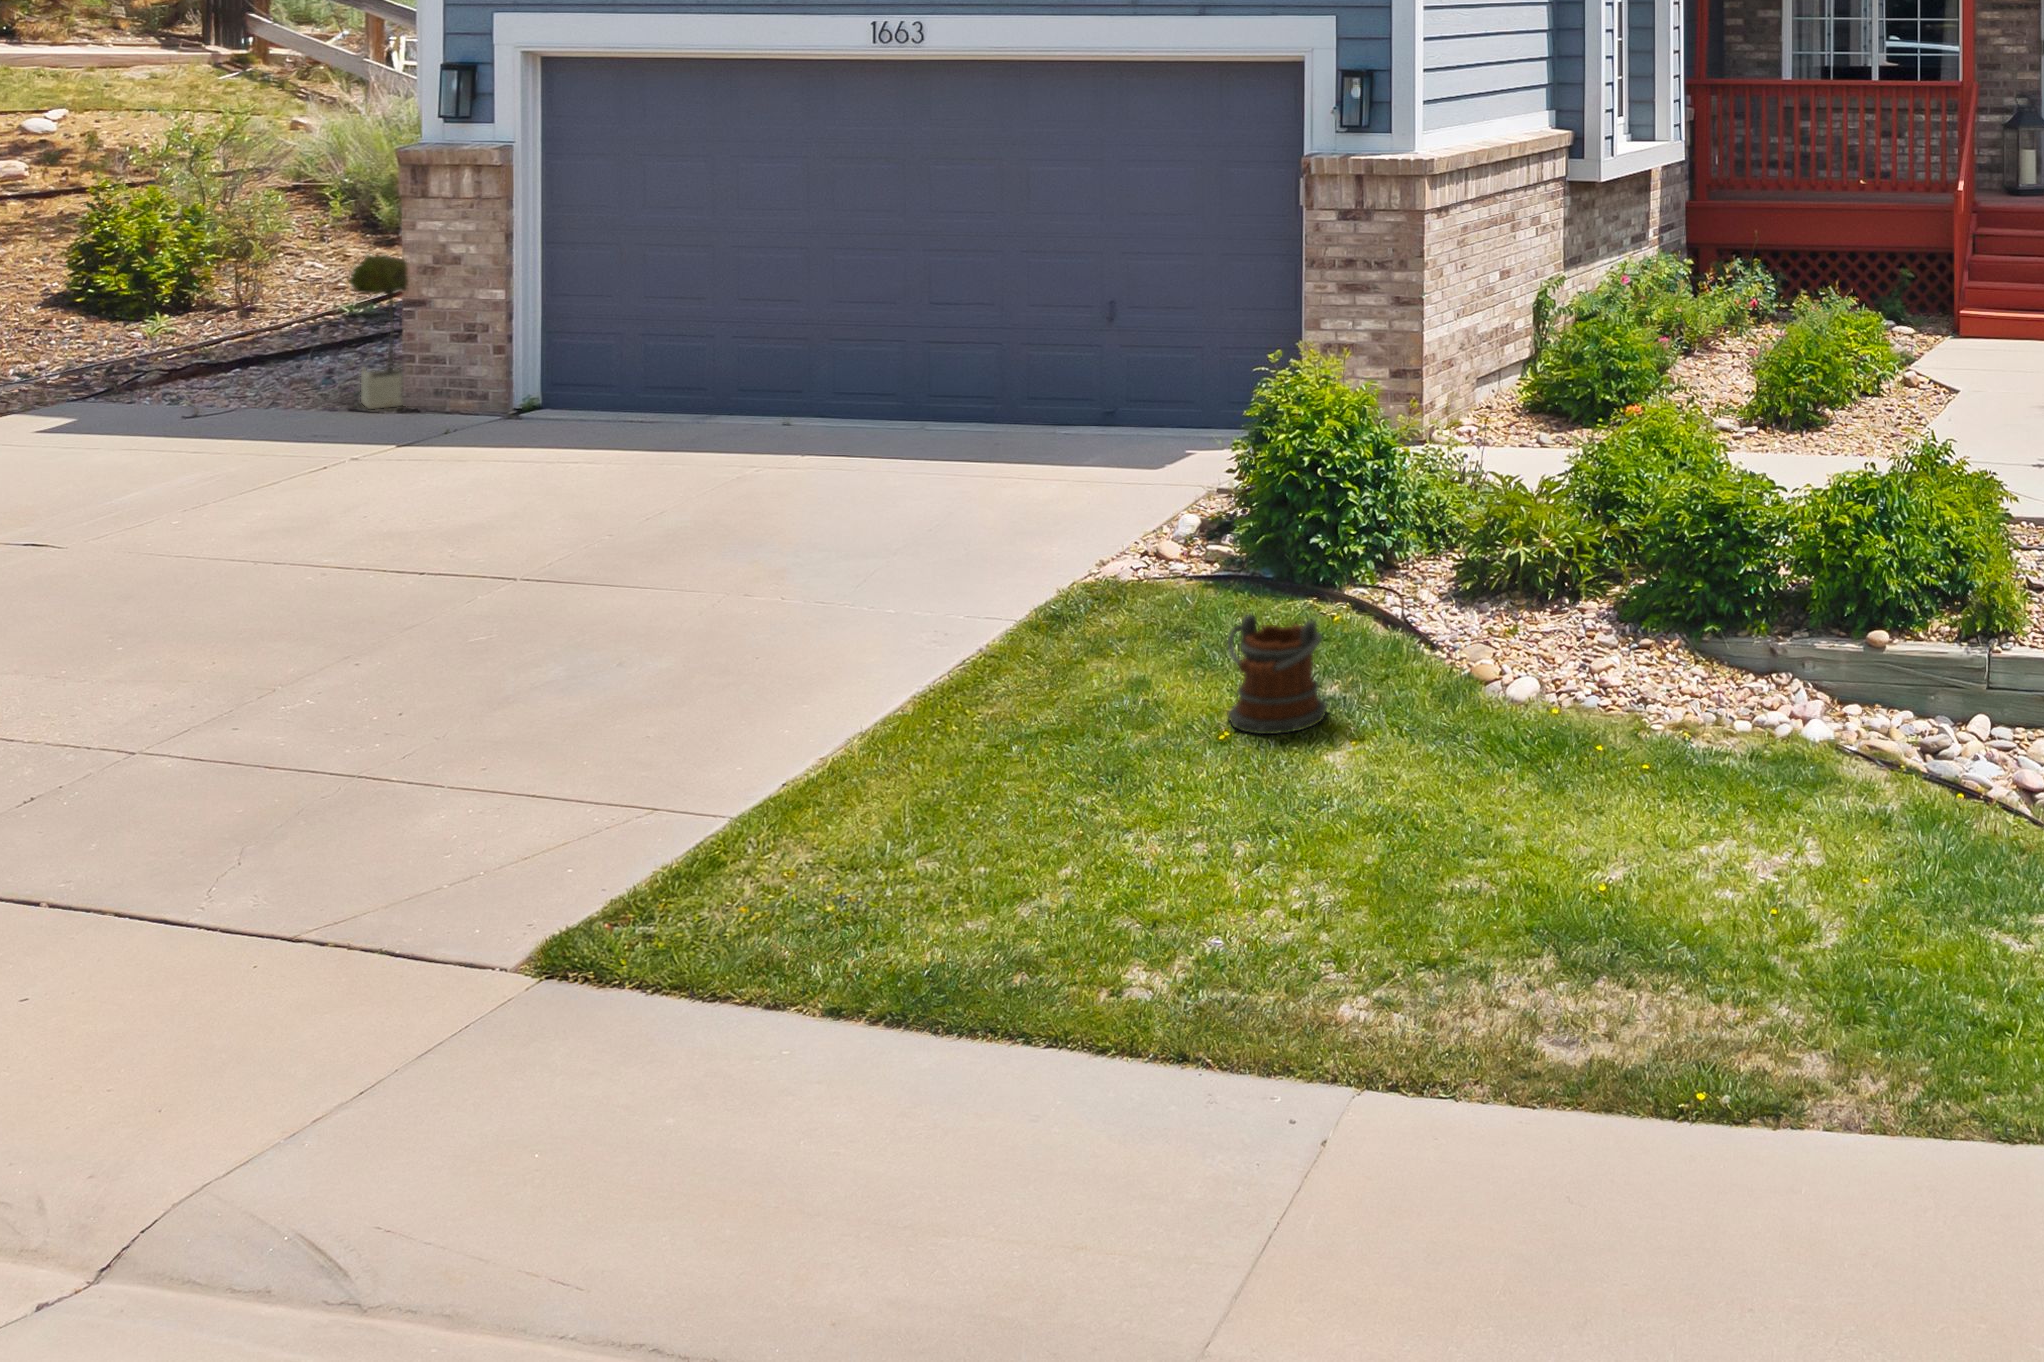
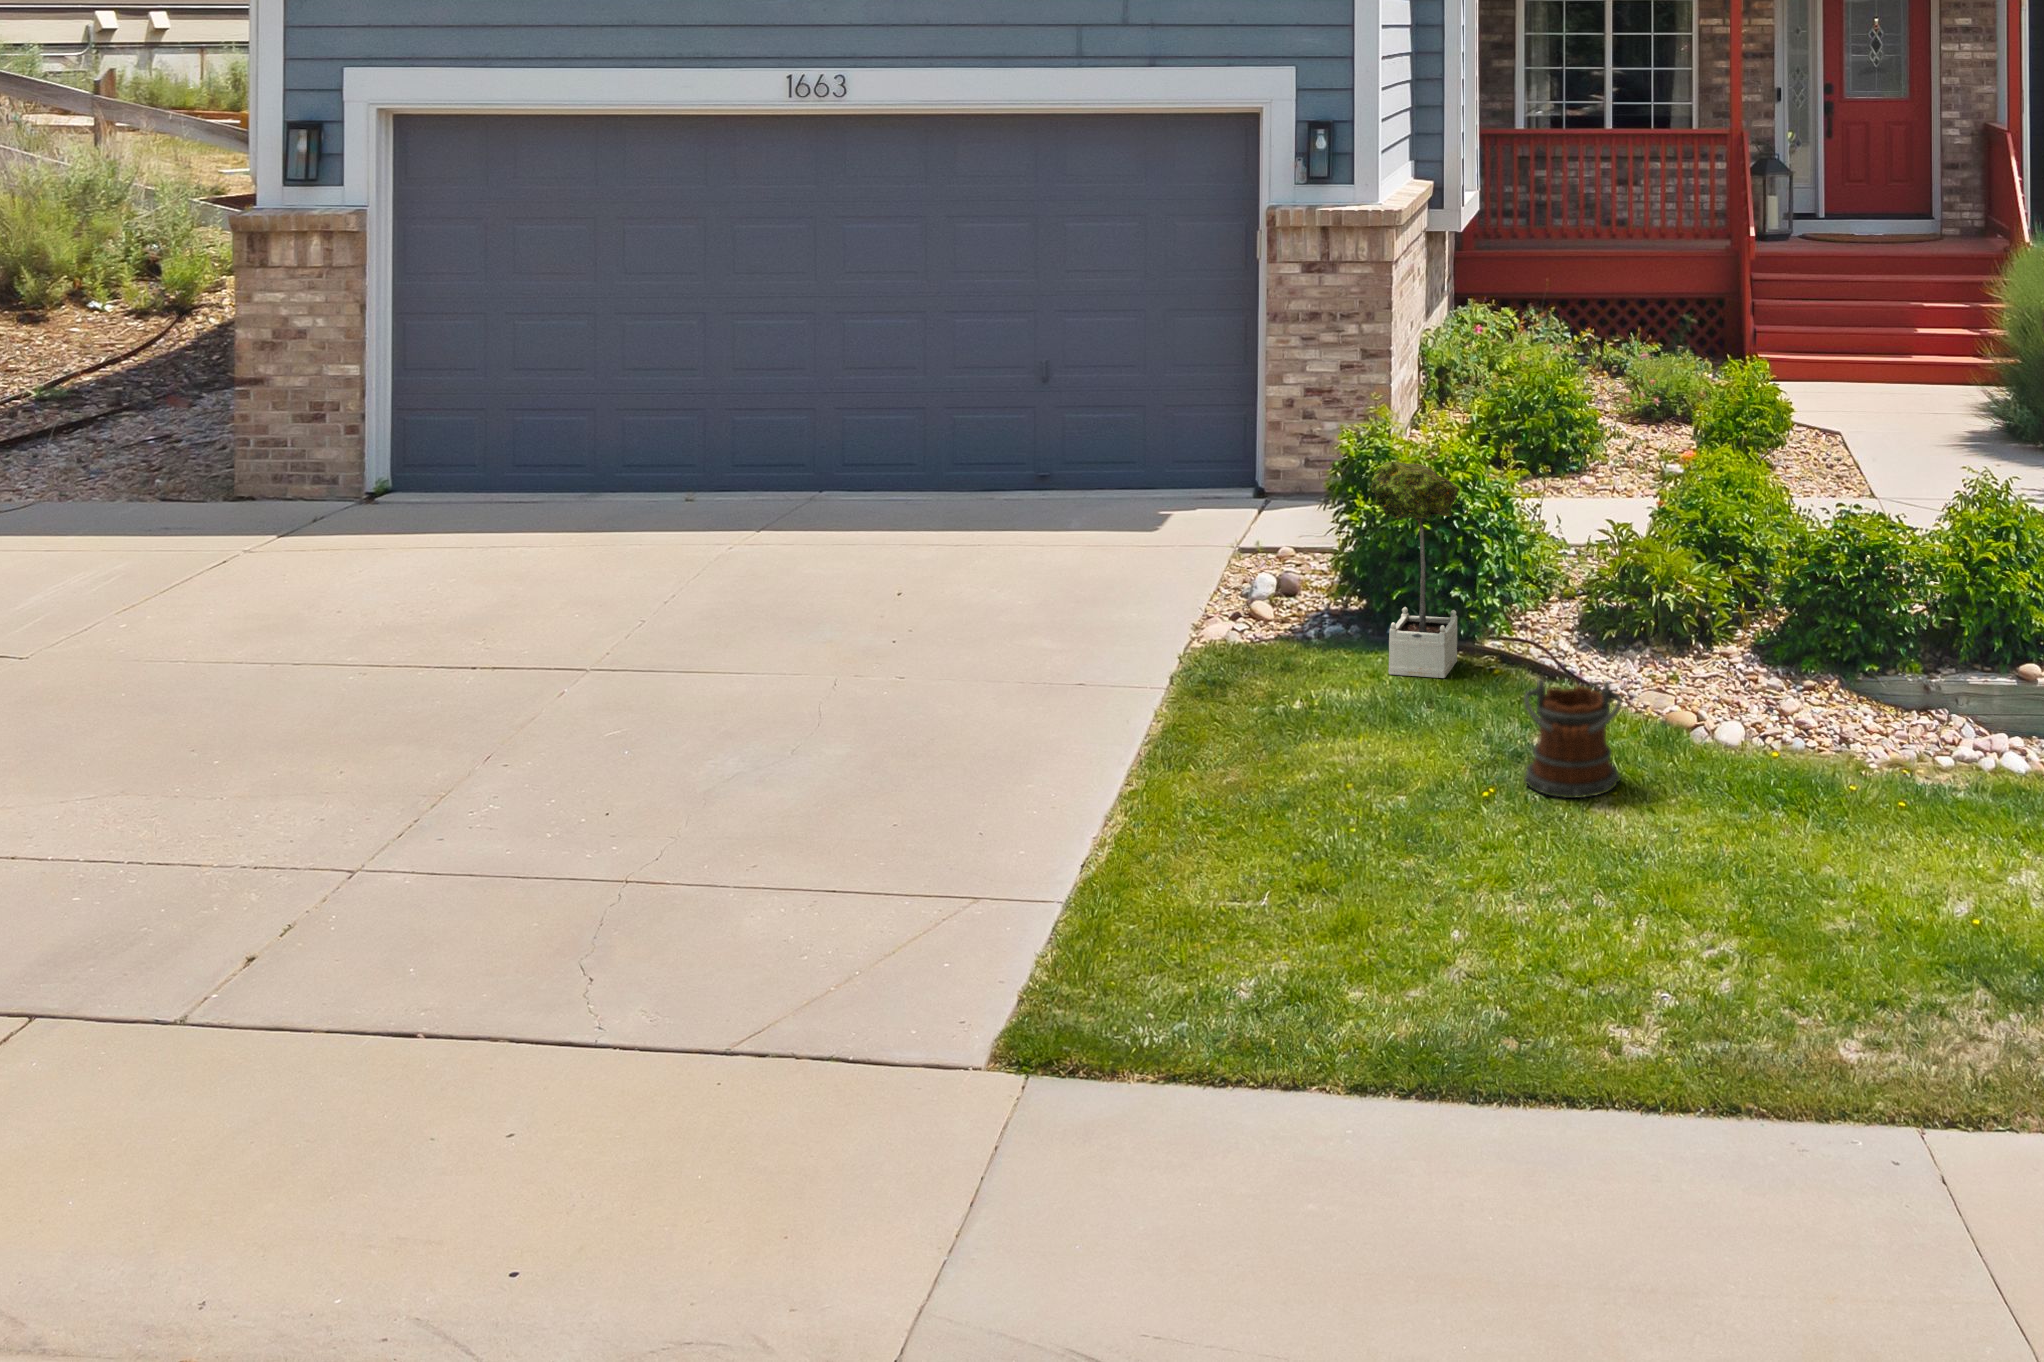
potted tree: present [349,254,407,409] -> present [1371,461,1460,678]

